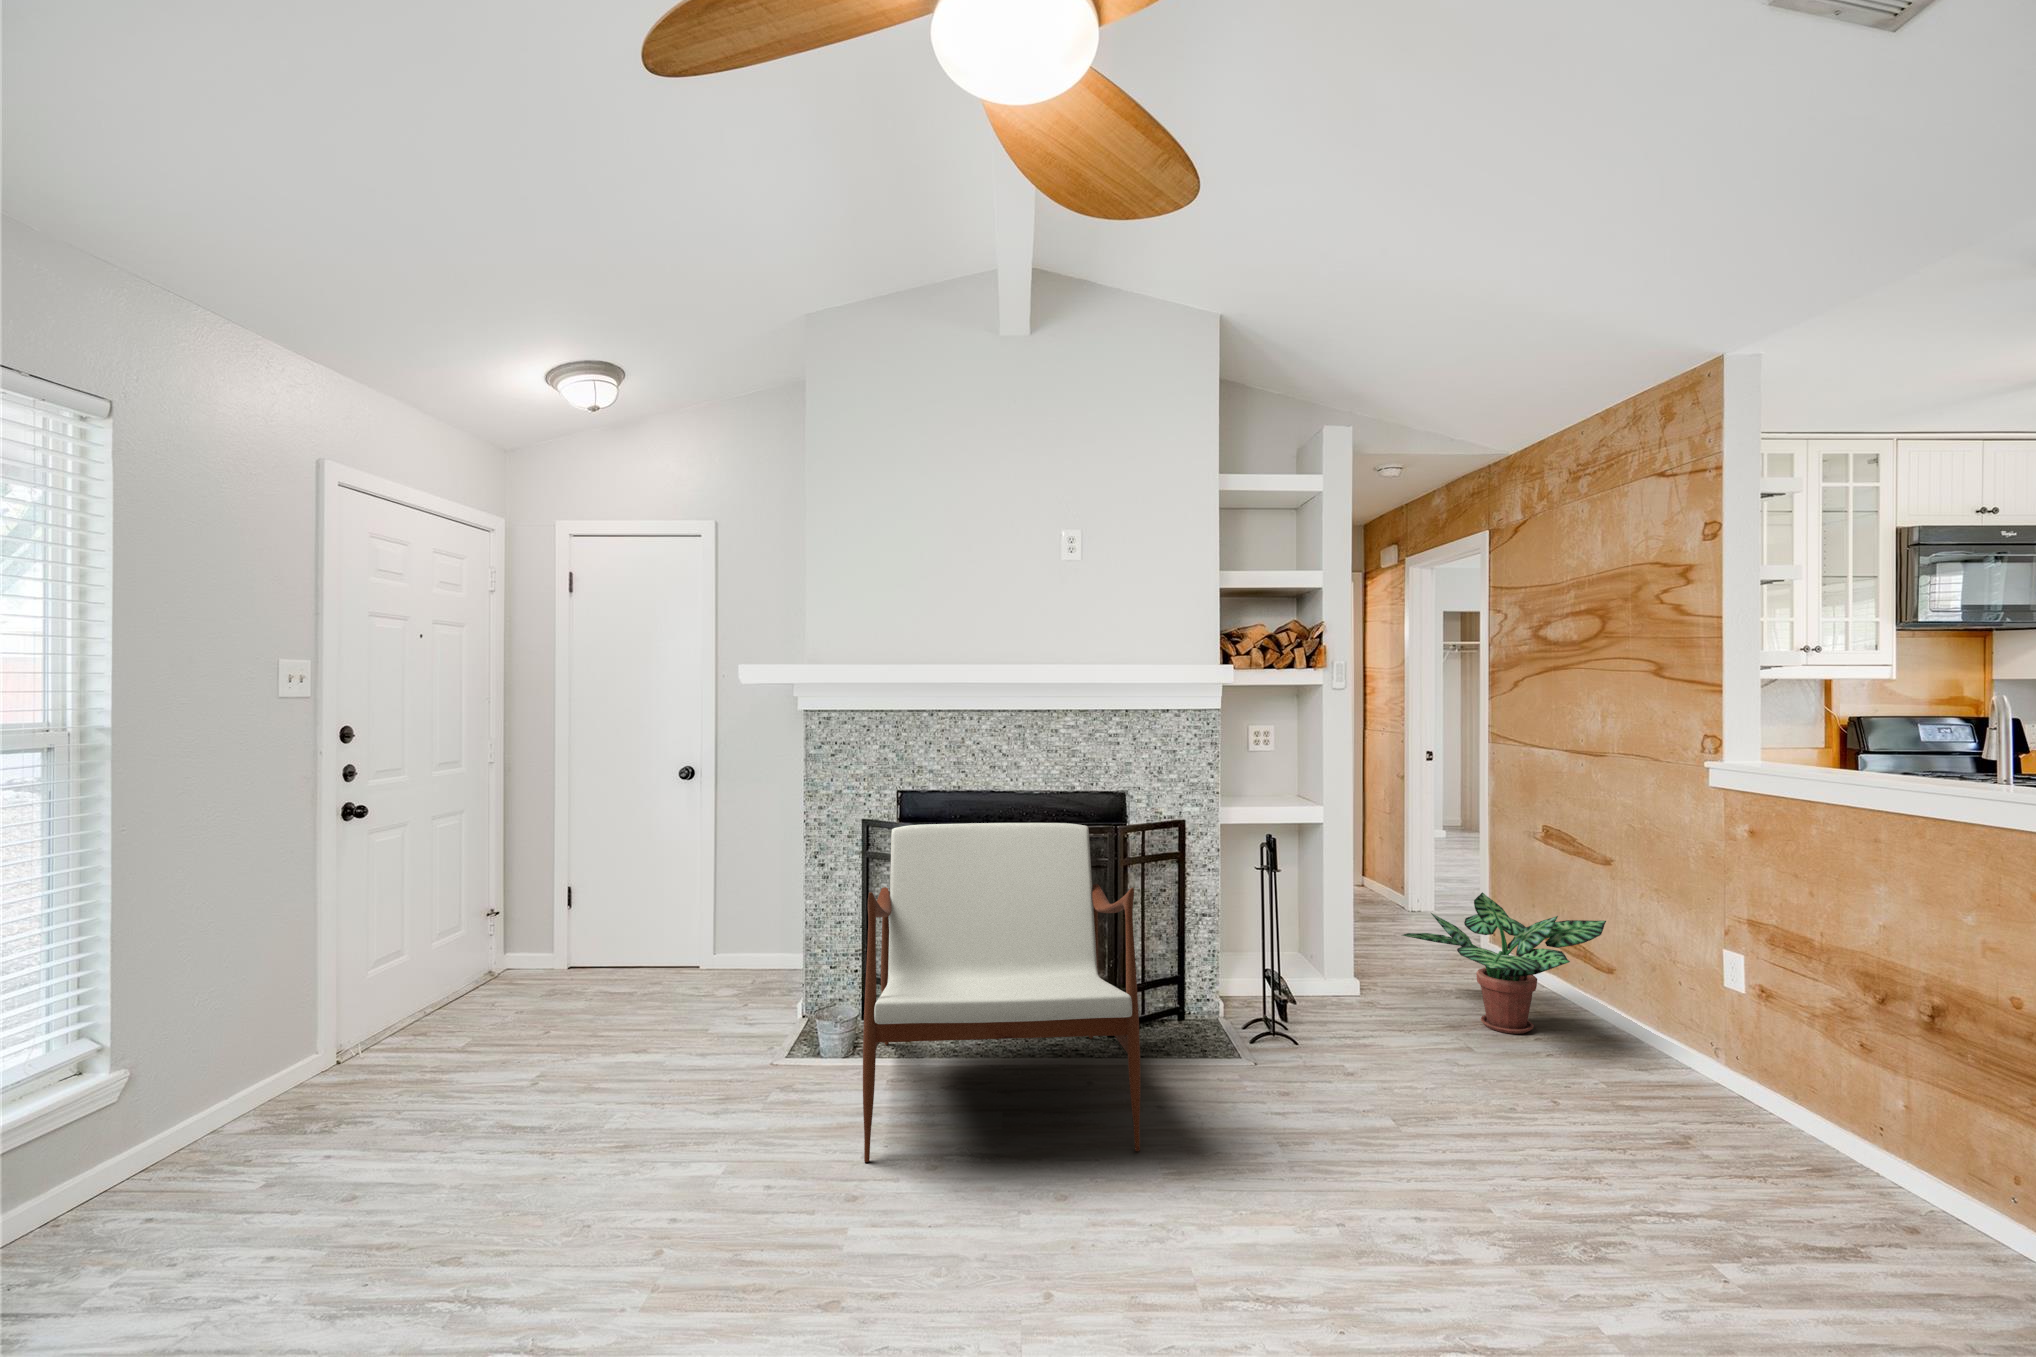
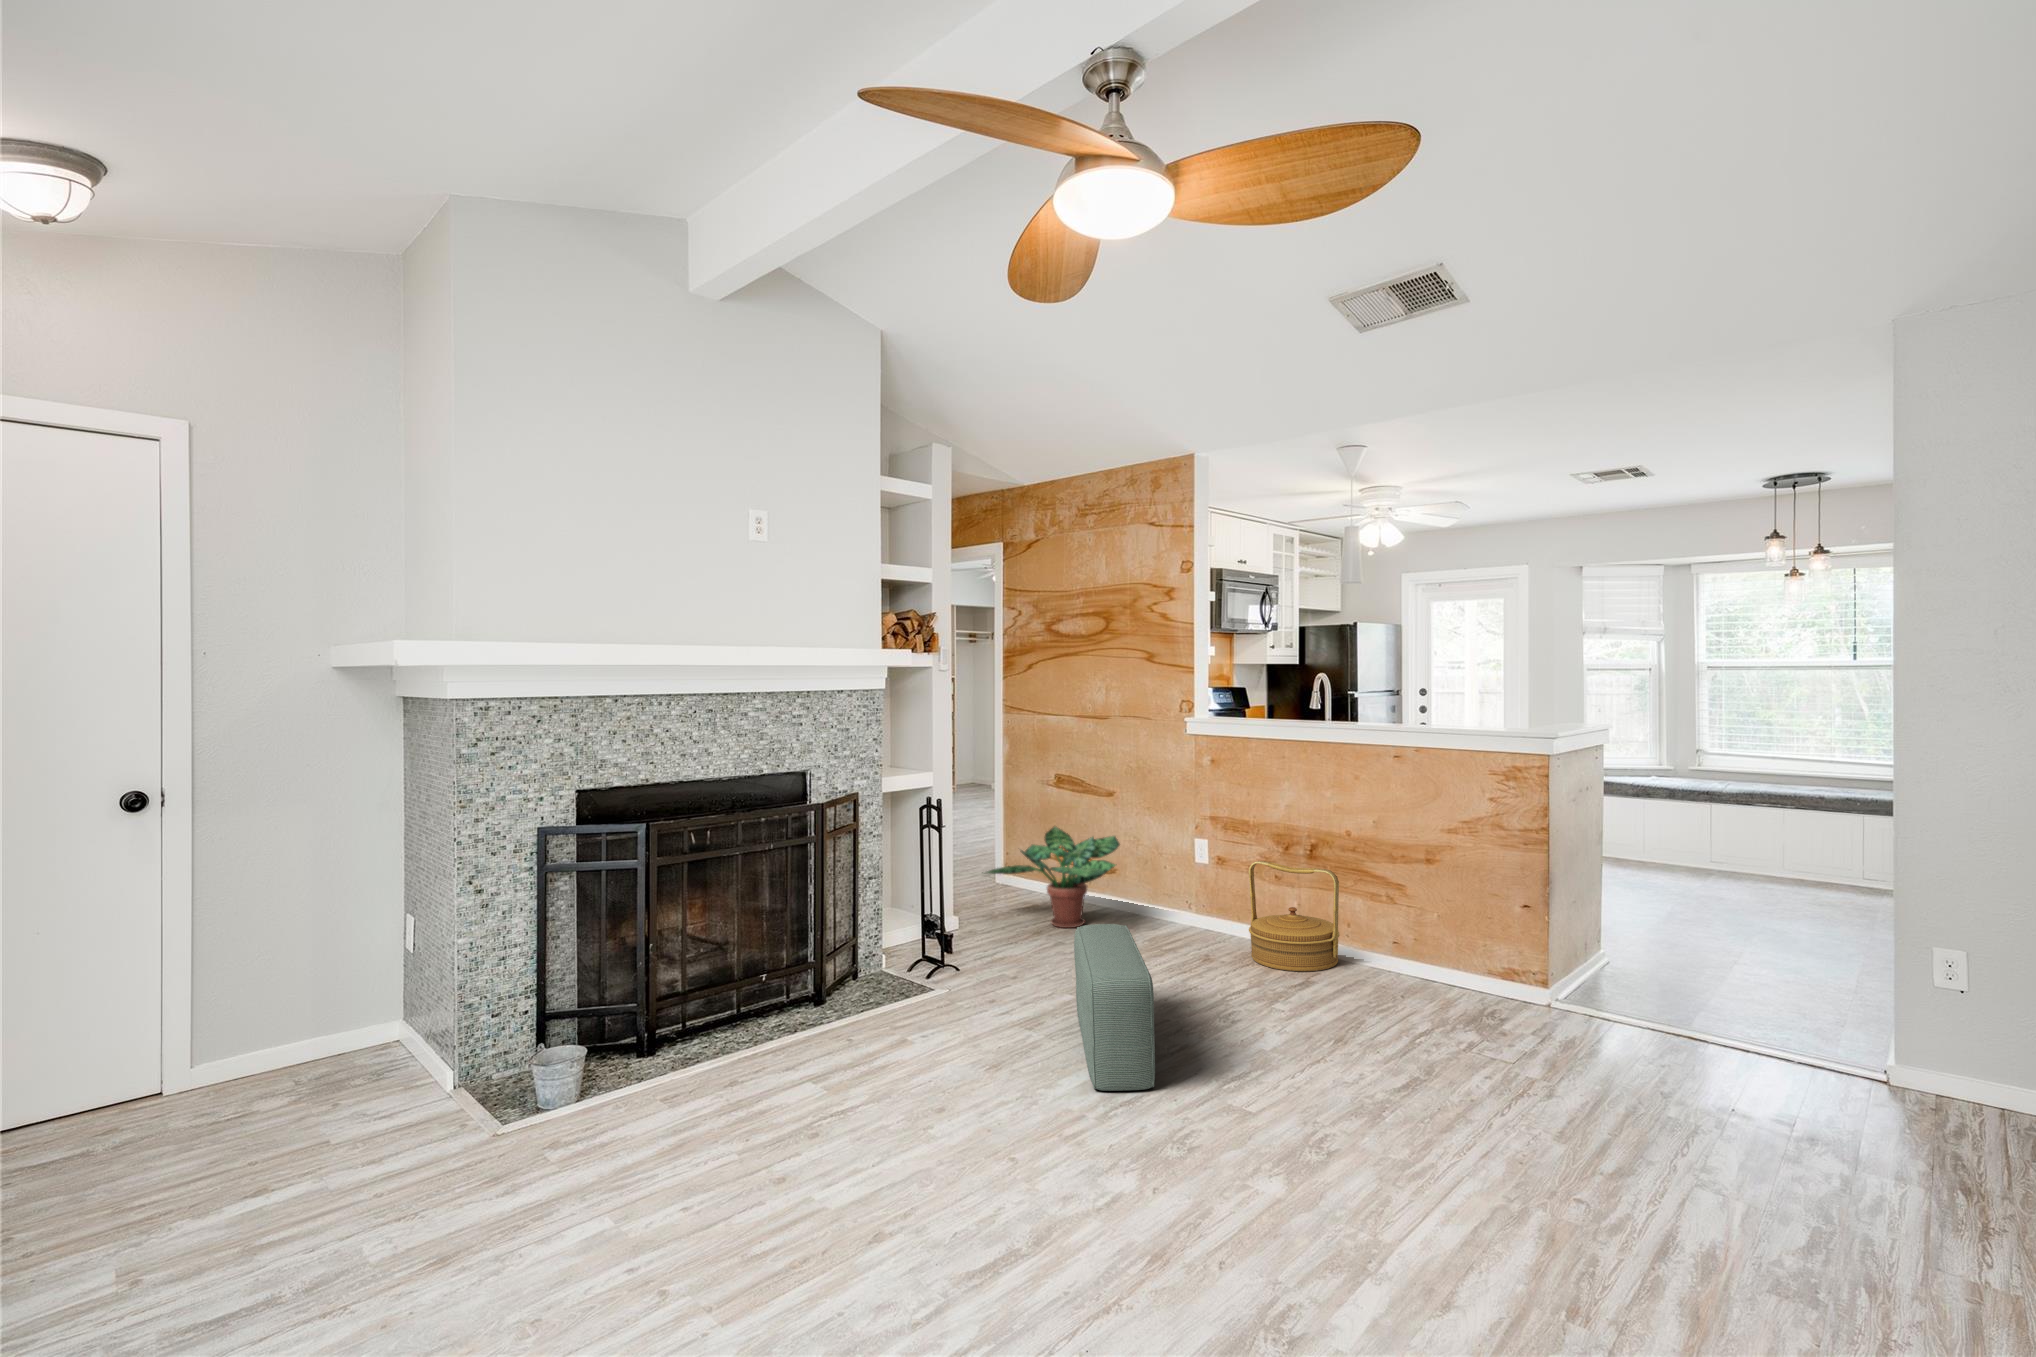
armchair: present [863,823,1140,1162] -> none [594,804,961,1173]
woven basket: none [1723,1005,1909,1218] -> present [1249,861,1339,972]
pouf: none [1237,1027,1417,1258] -> present [1074,924,1155,1091]

